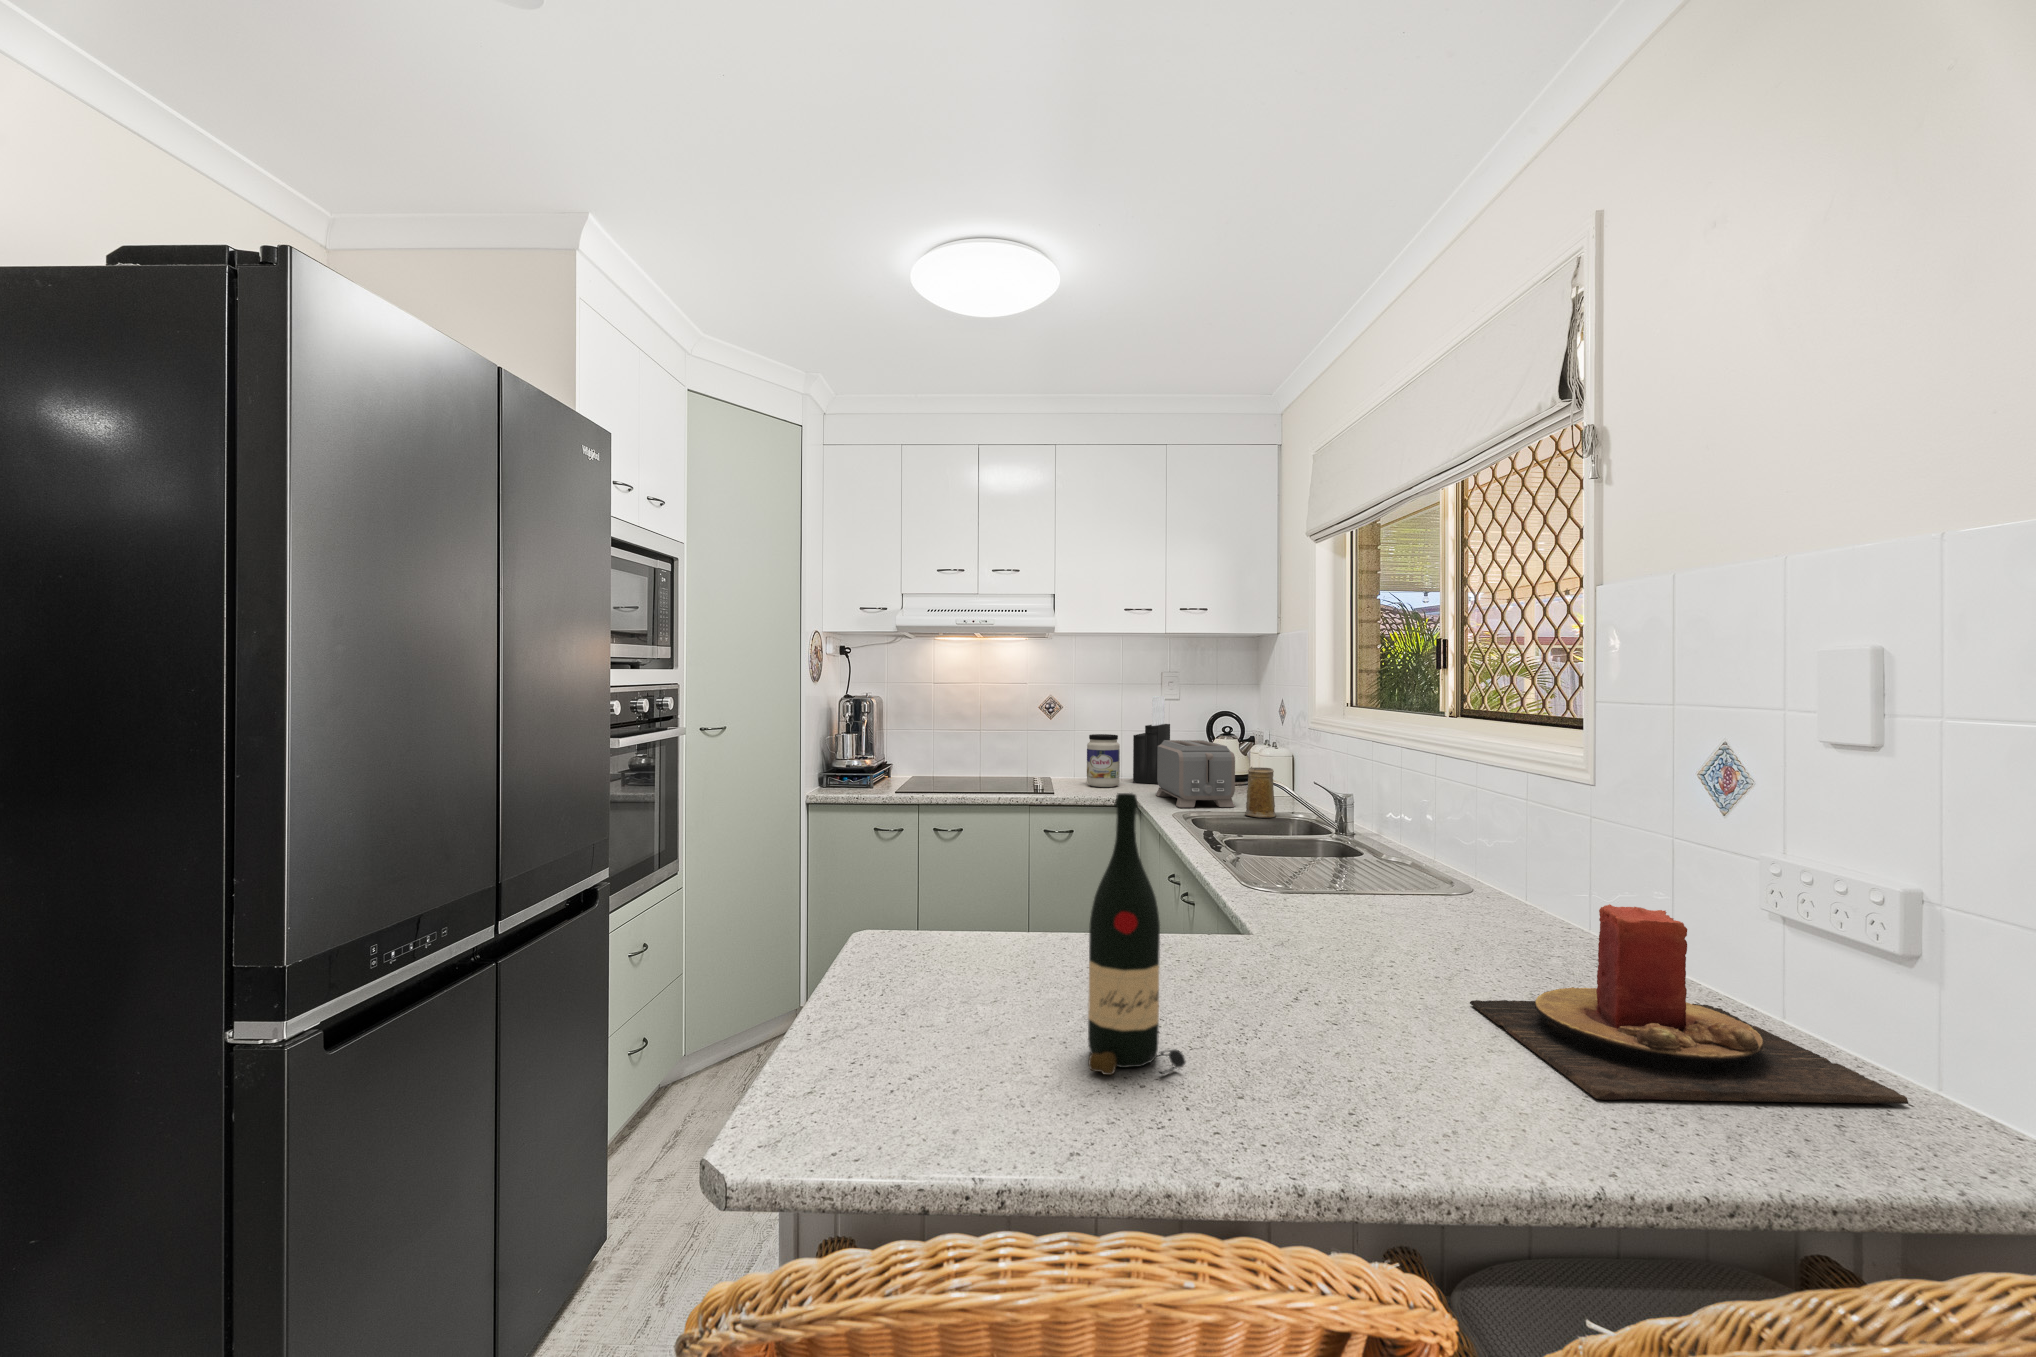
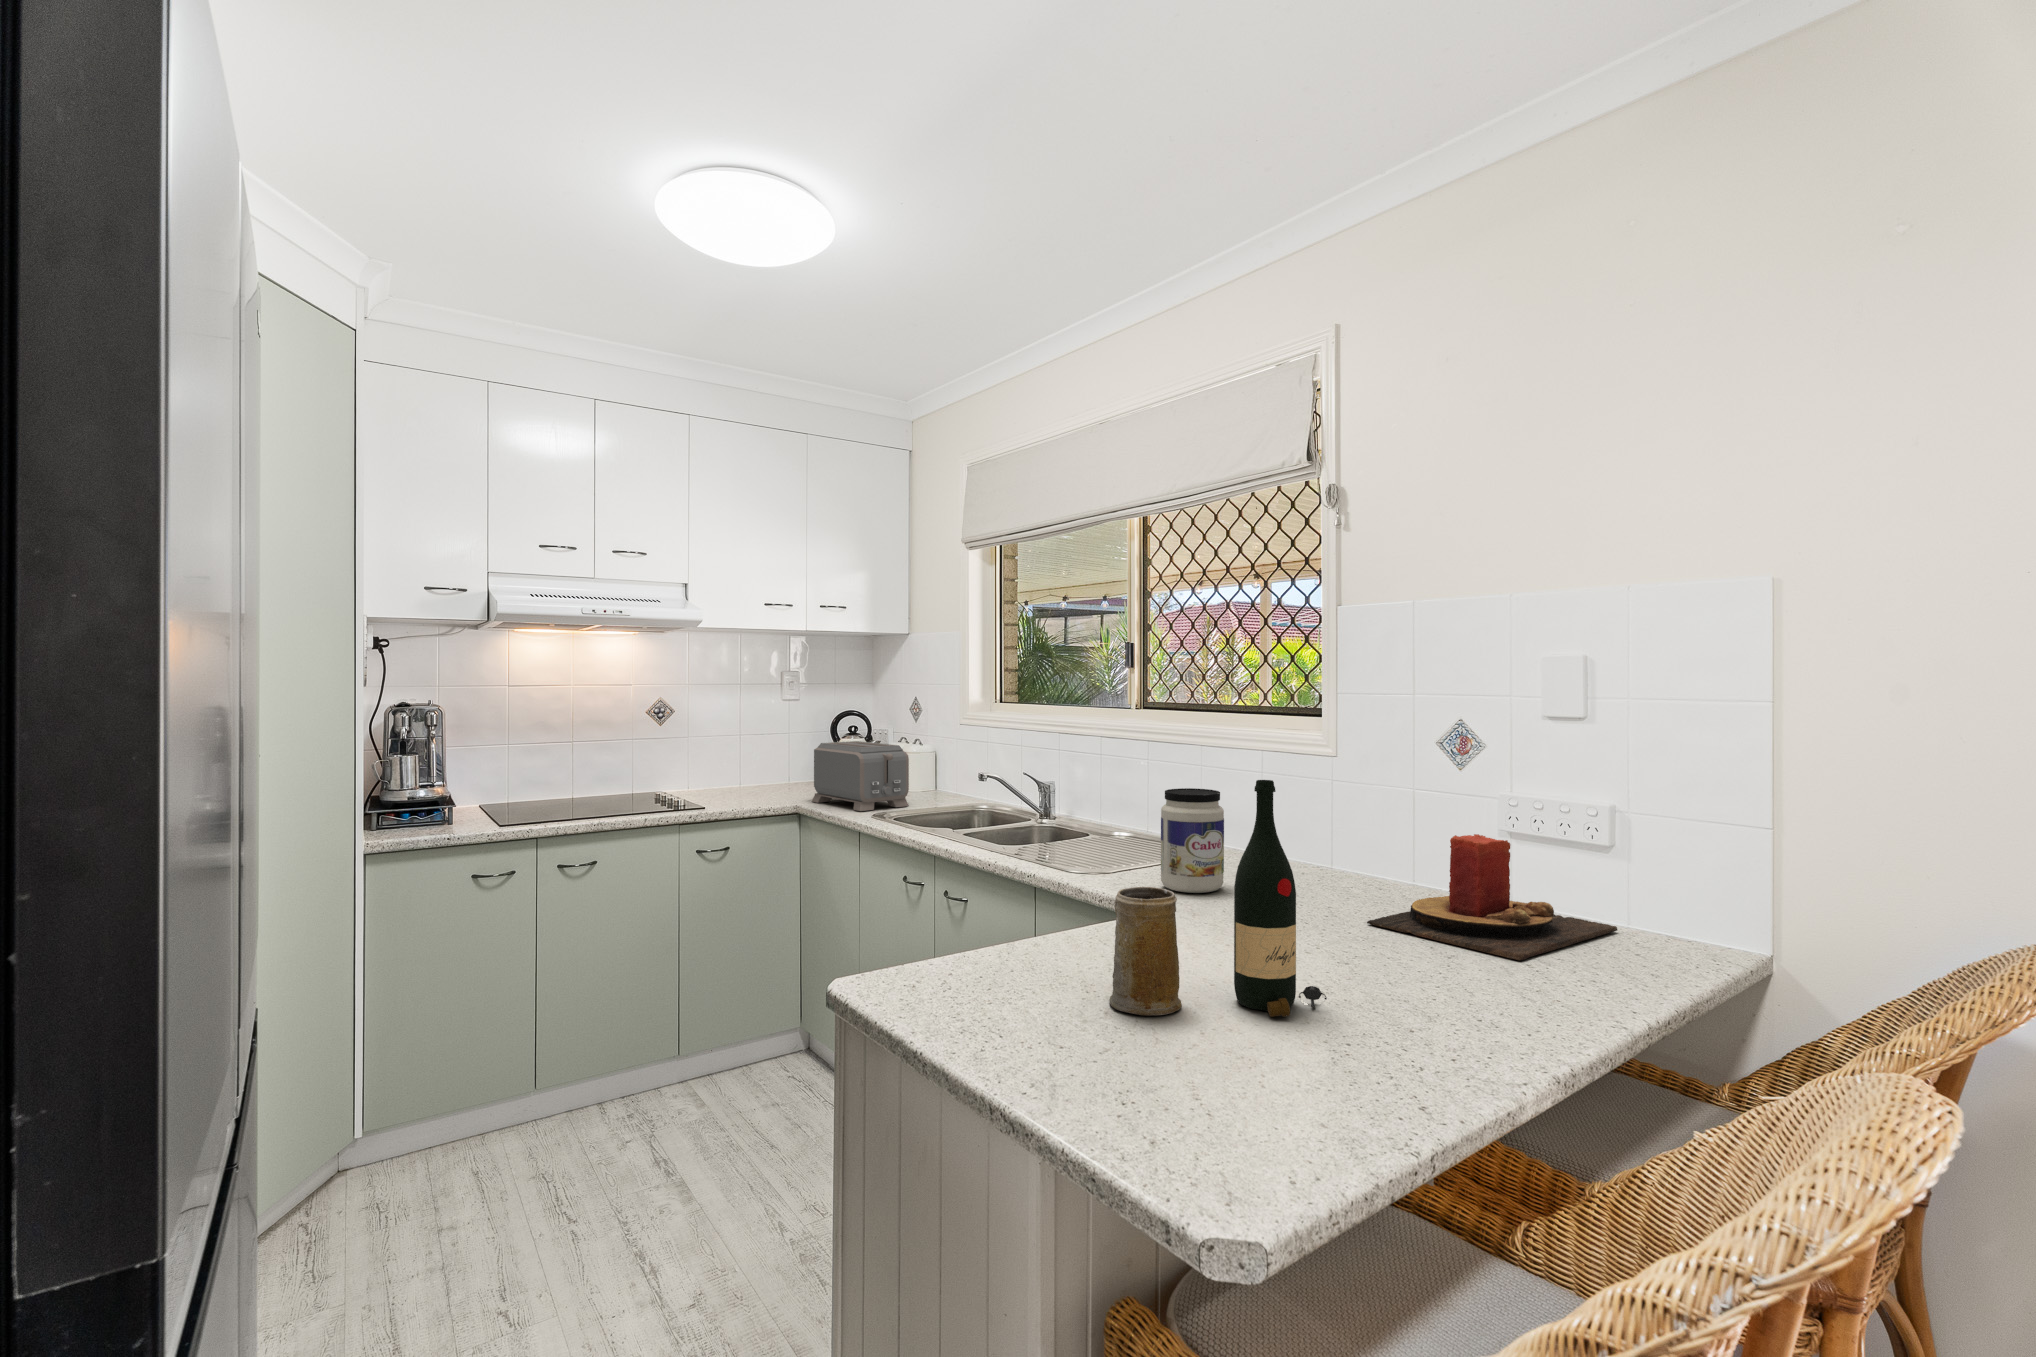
knife block: present [1133,696,1170,784] -> none [758,696,792,791]
jar: present [1087,734,1120,787] -> present [1161,788,1224,893]
mug: present [1245,767,1276,818] -> present [1109,887,1182,1016]

